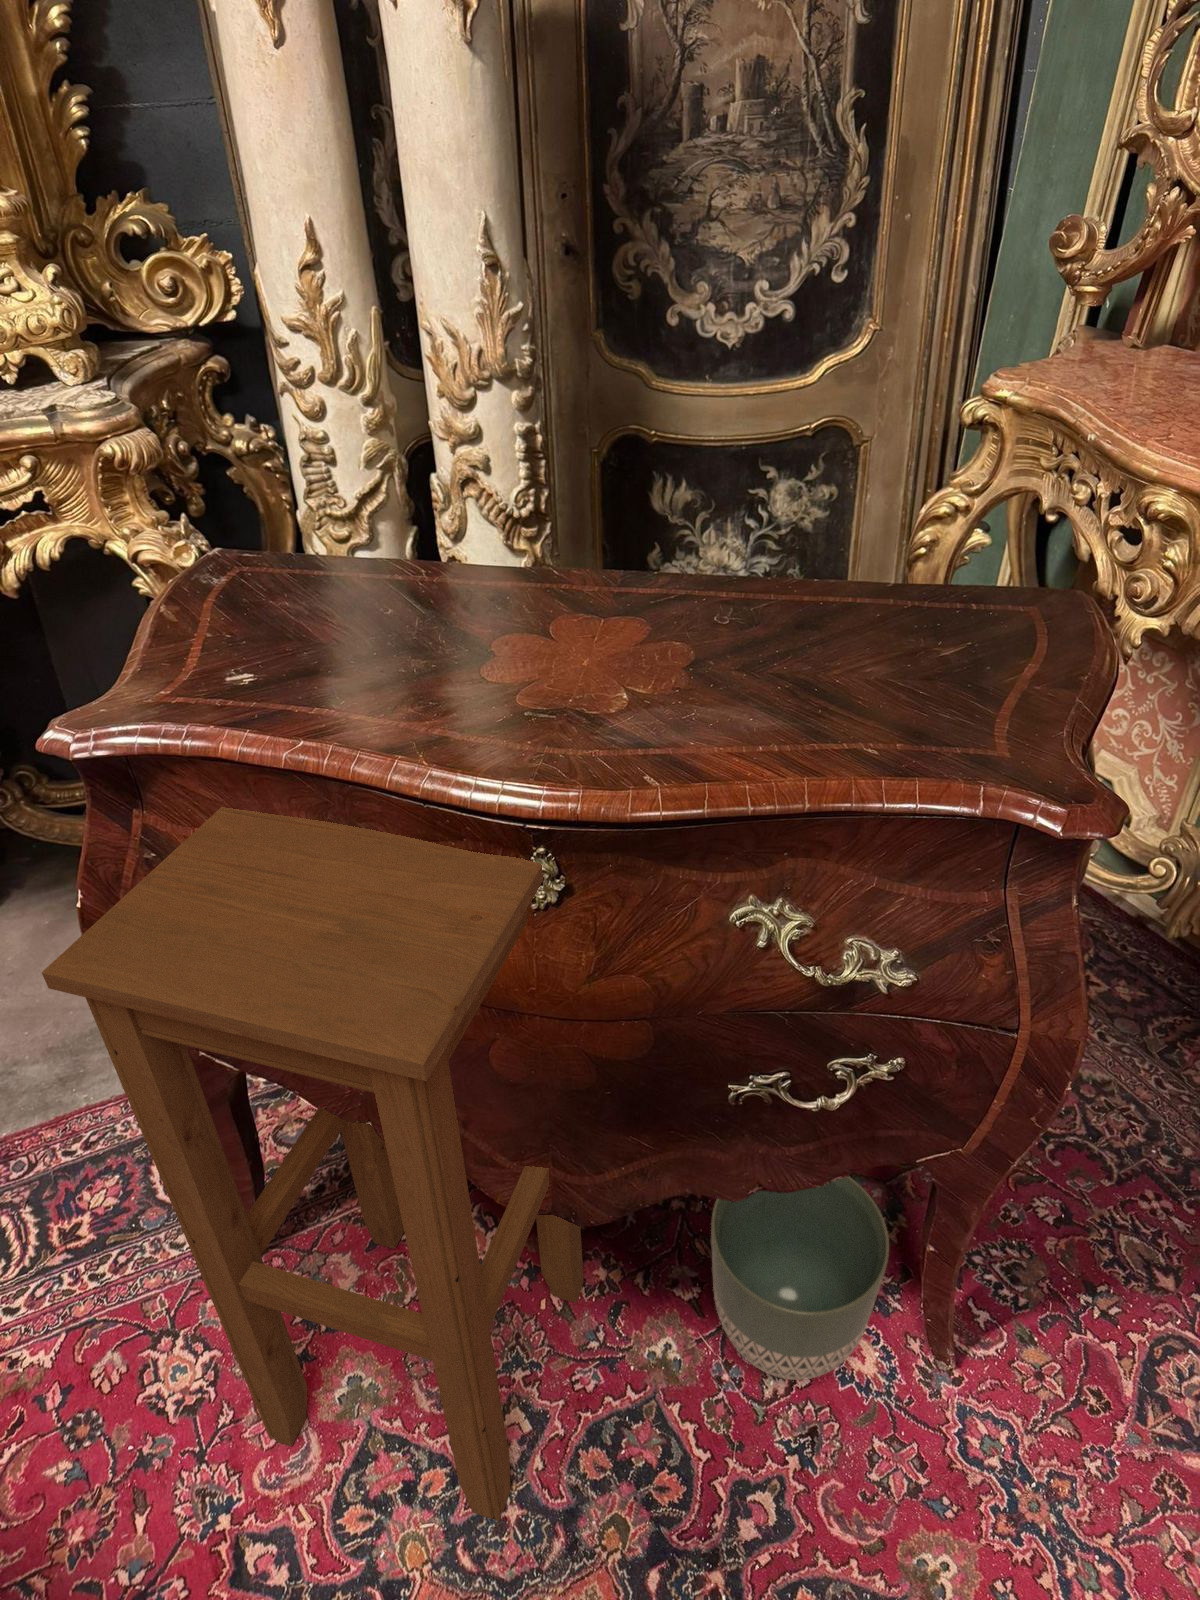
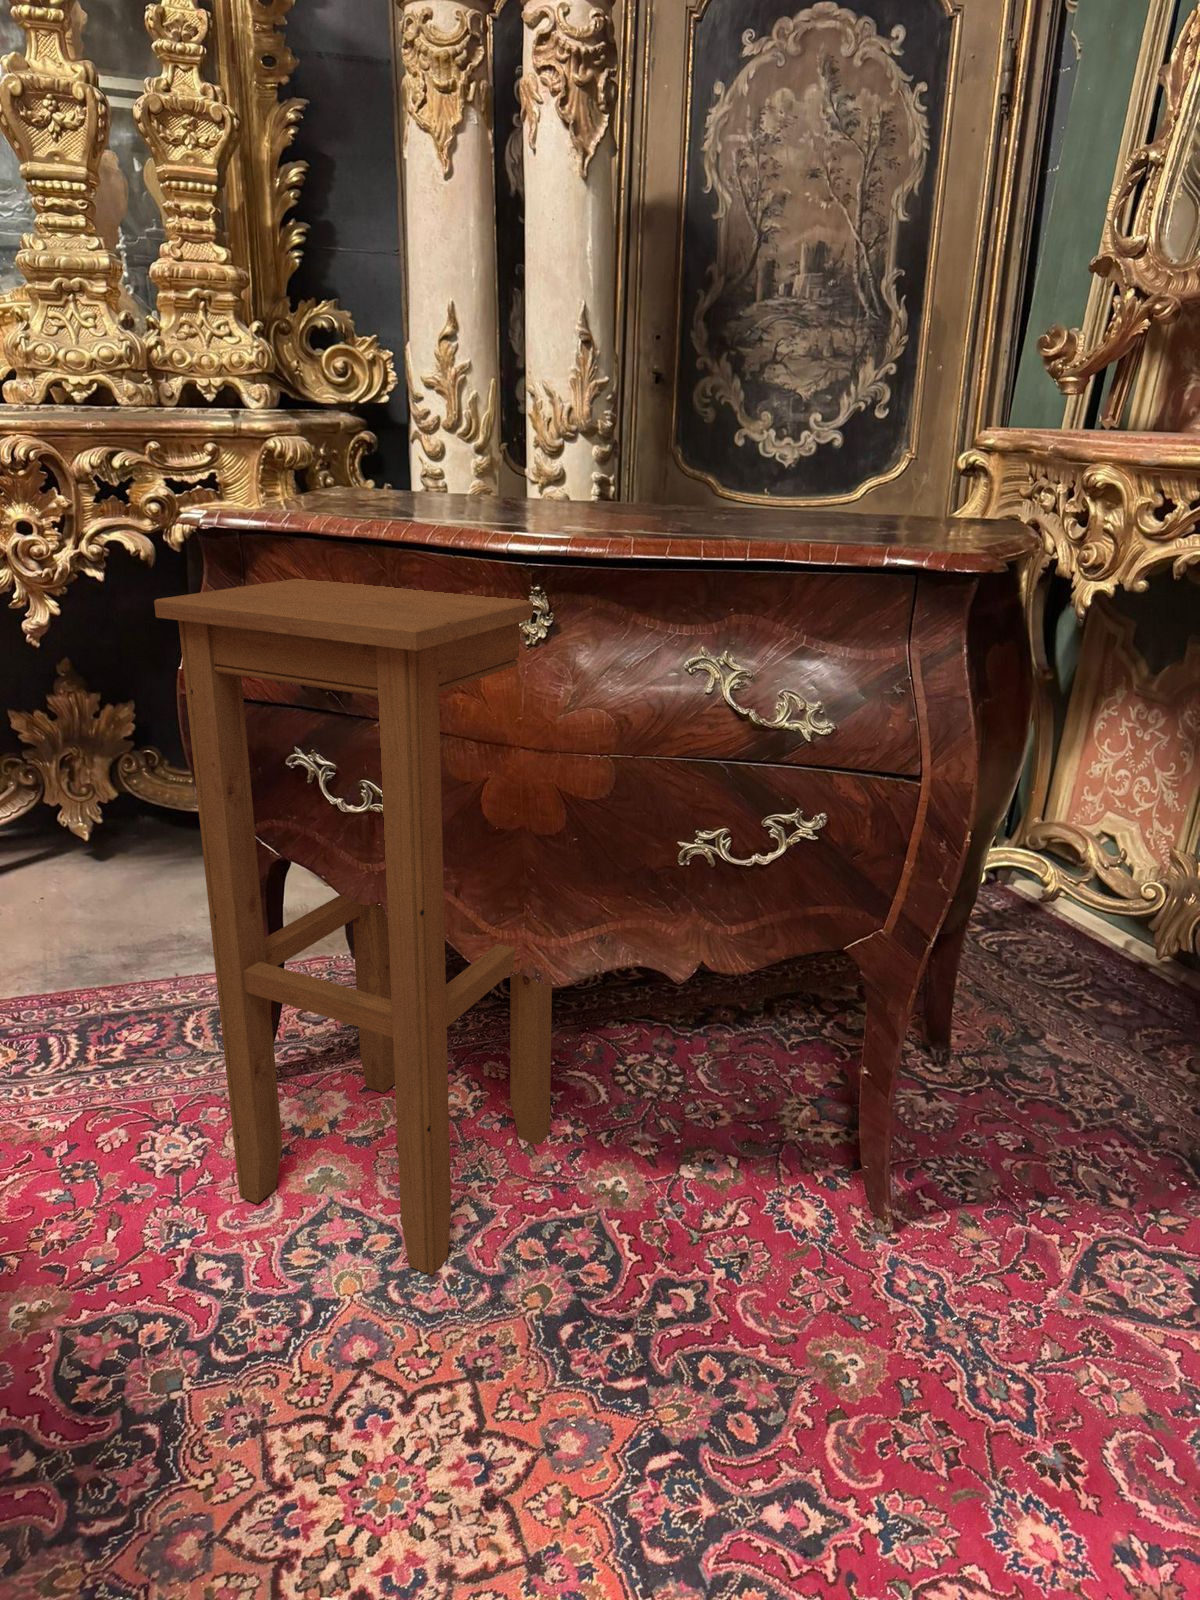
planter: present [711,1177,889,1380] -> none [663,1002,825,1206]

